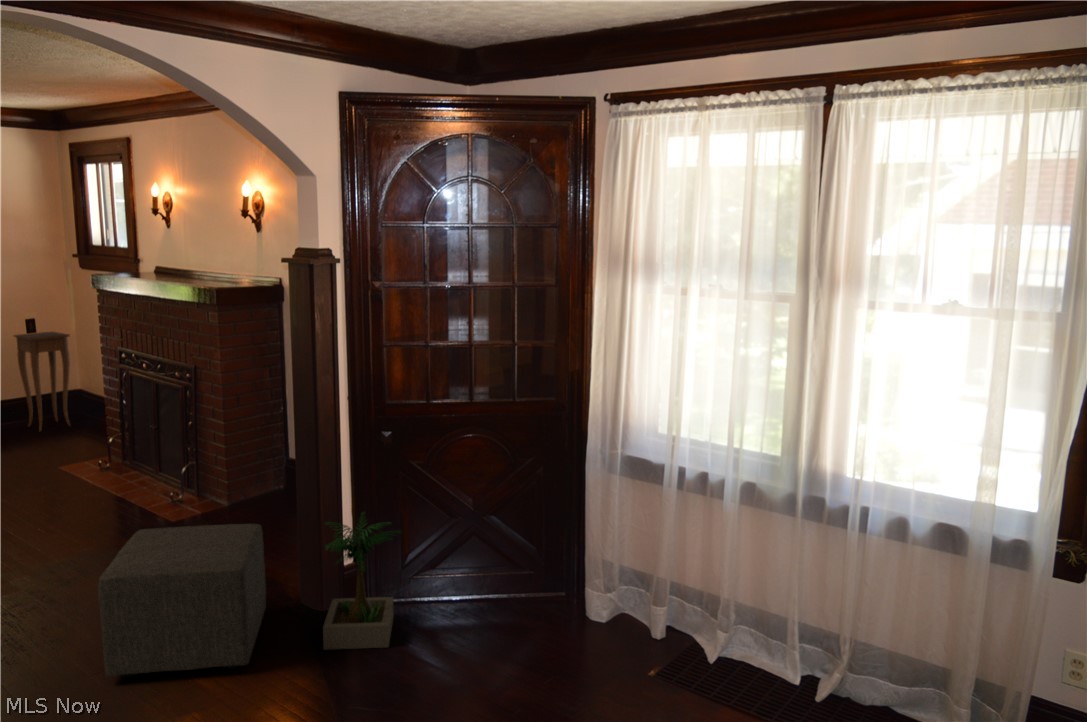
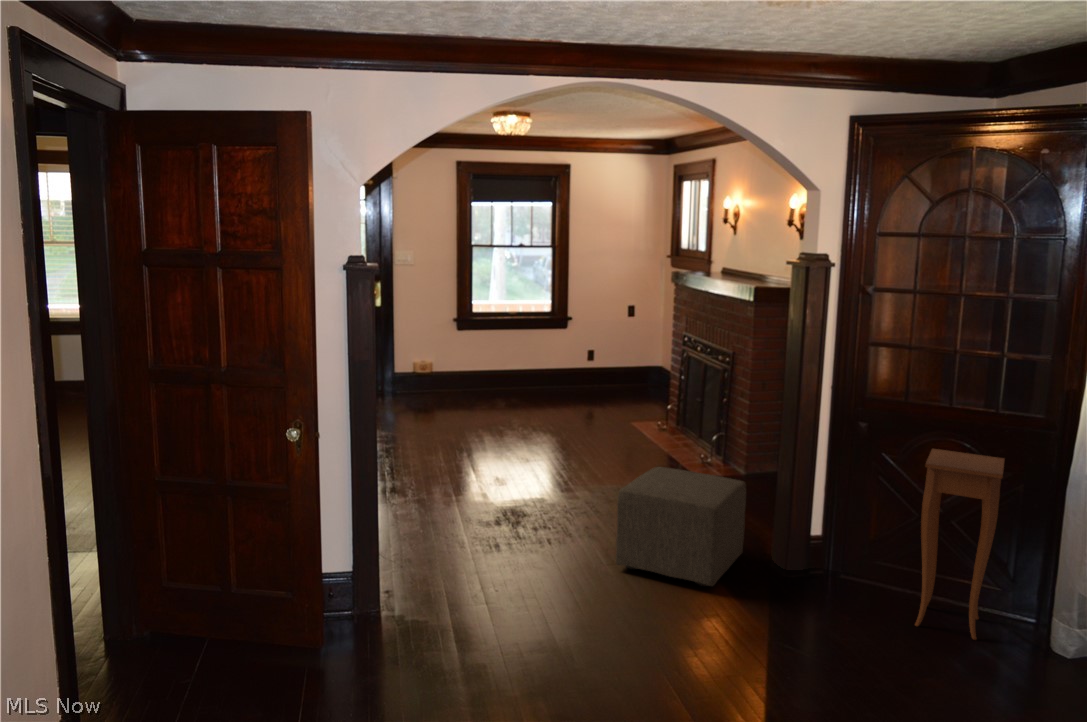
side table: present [14,332,71,431] -> present [915,449,1004,640]
potted plant: present [323,512,401,650] -> none [777,488,867,612]

